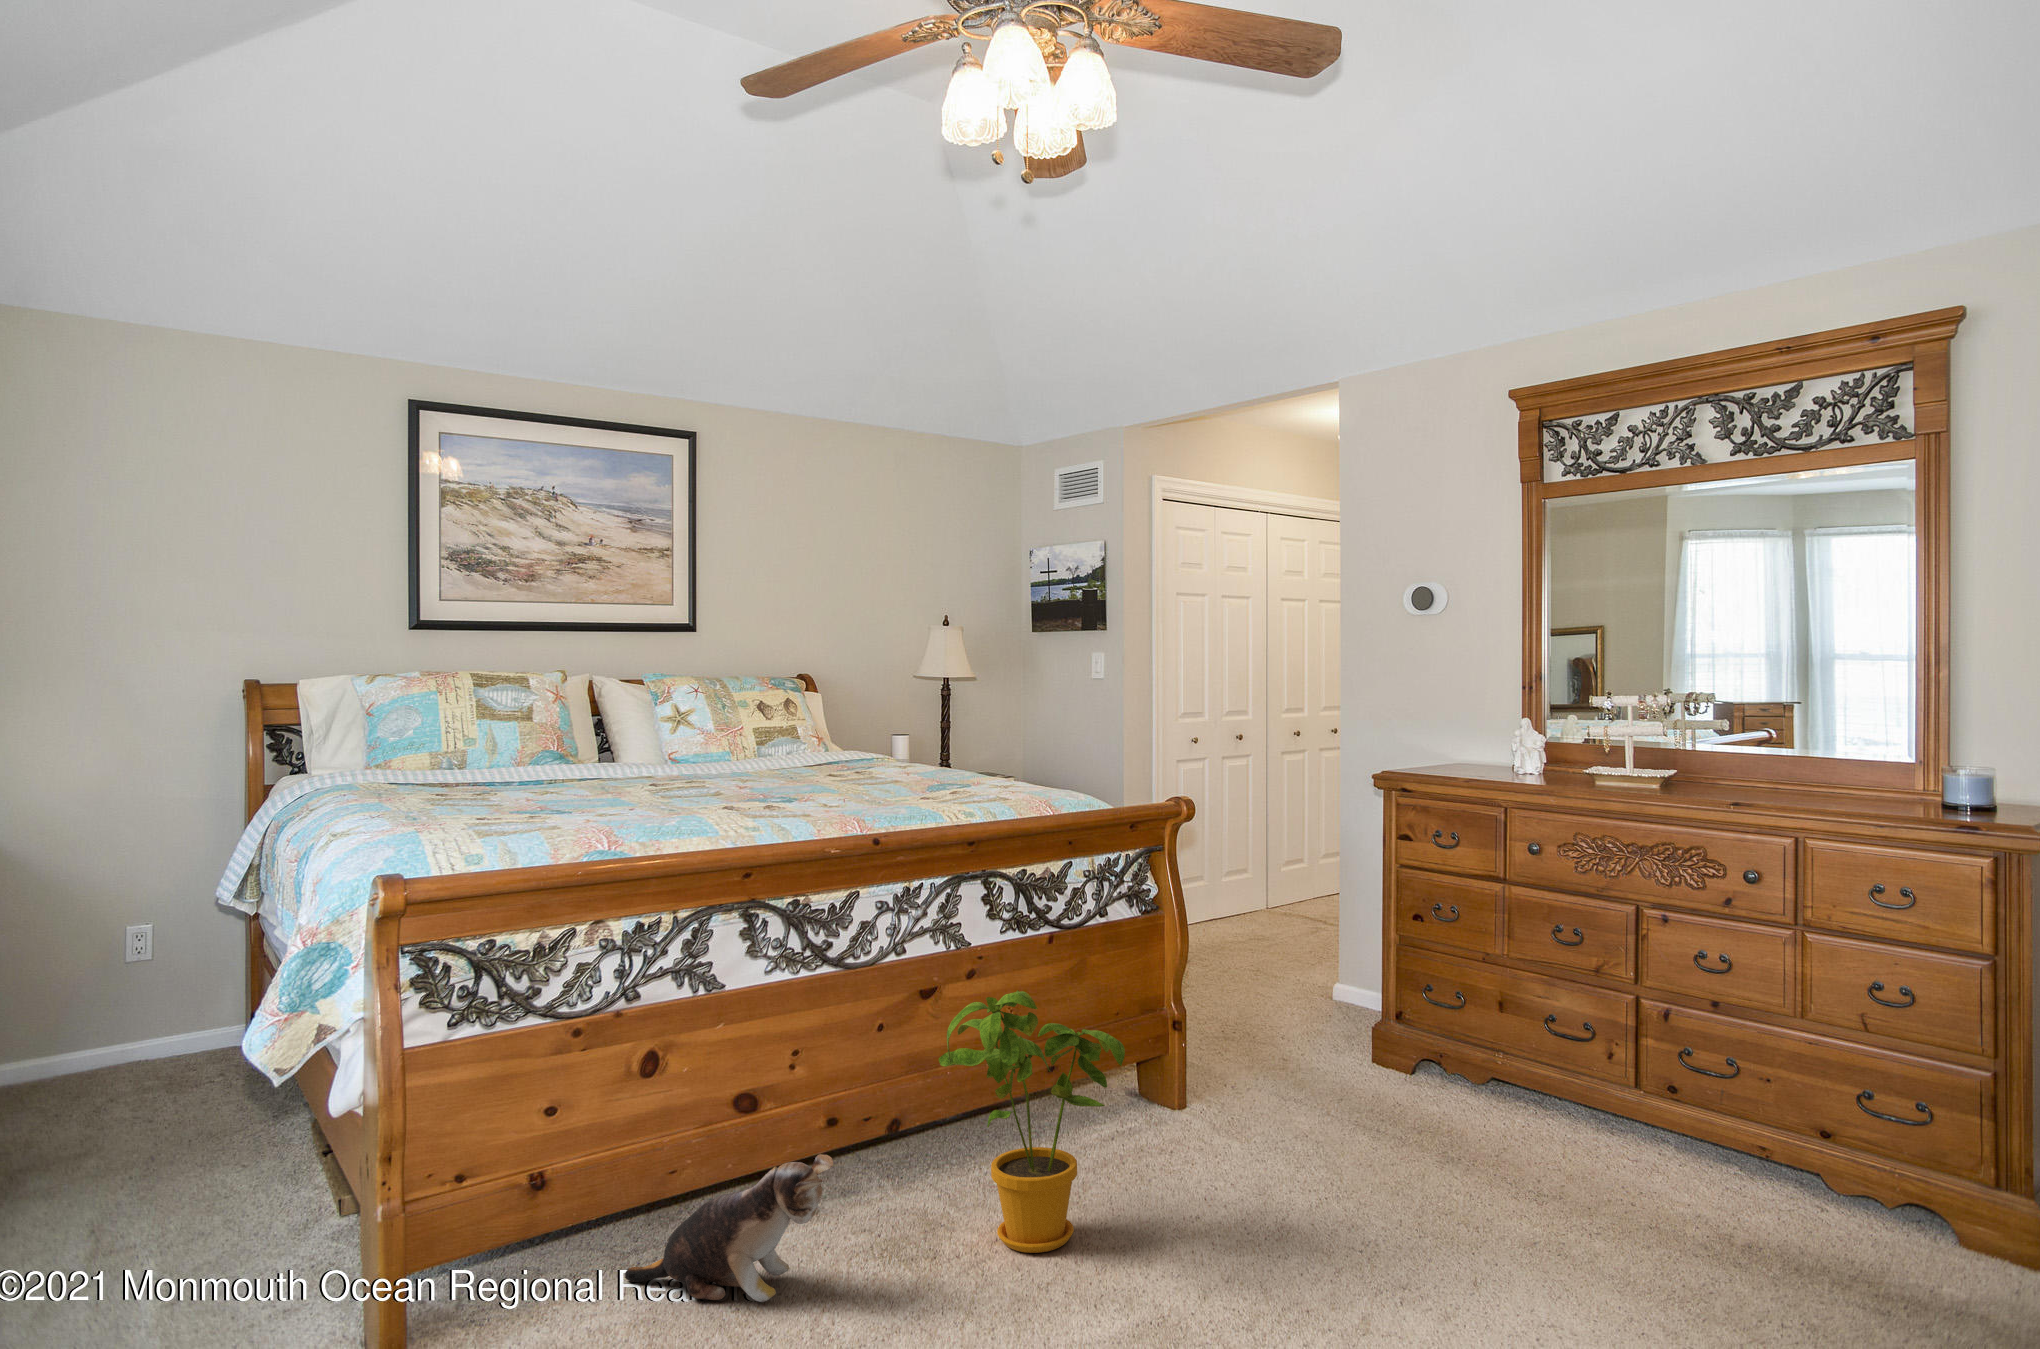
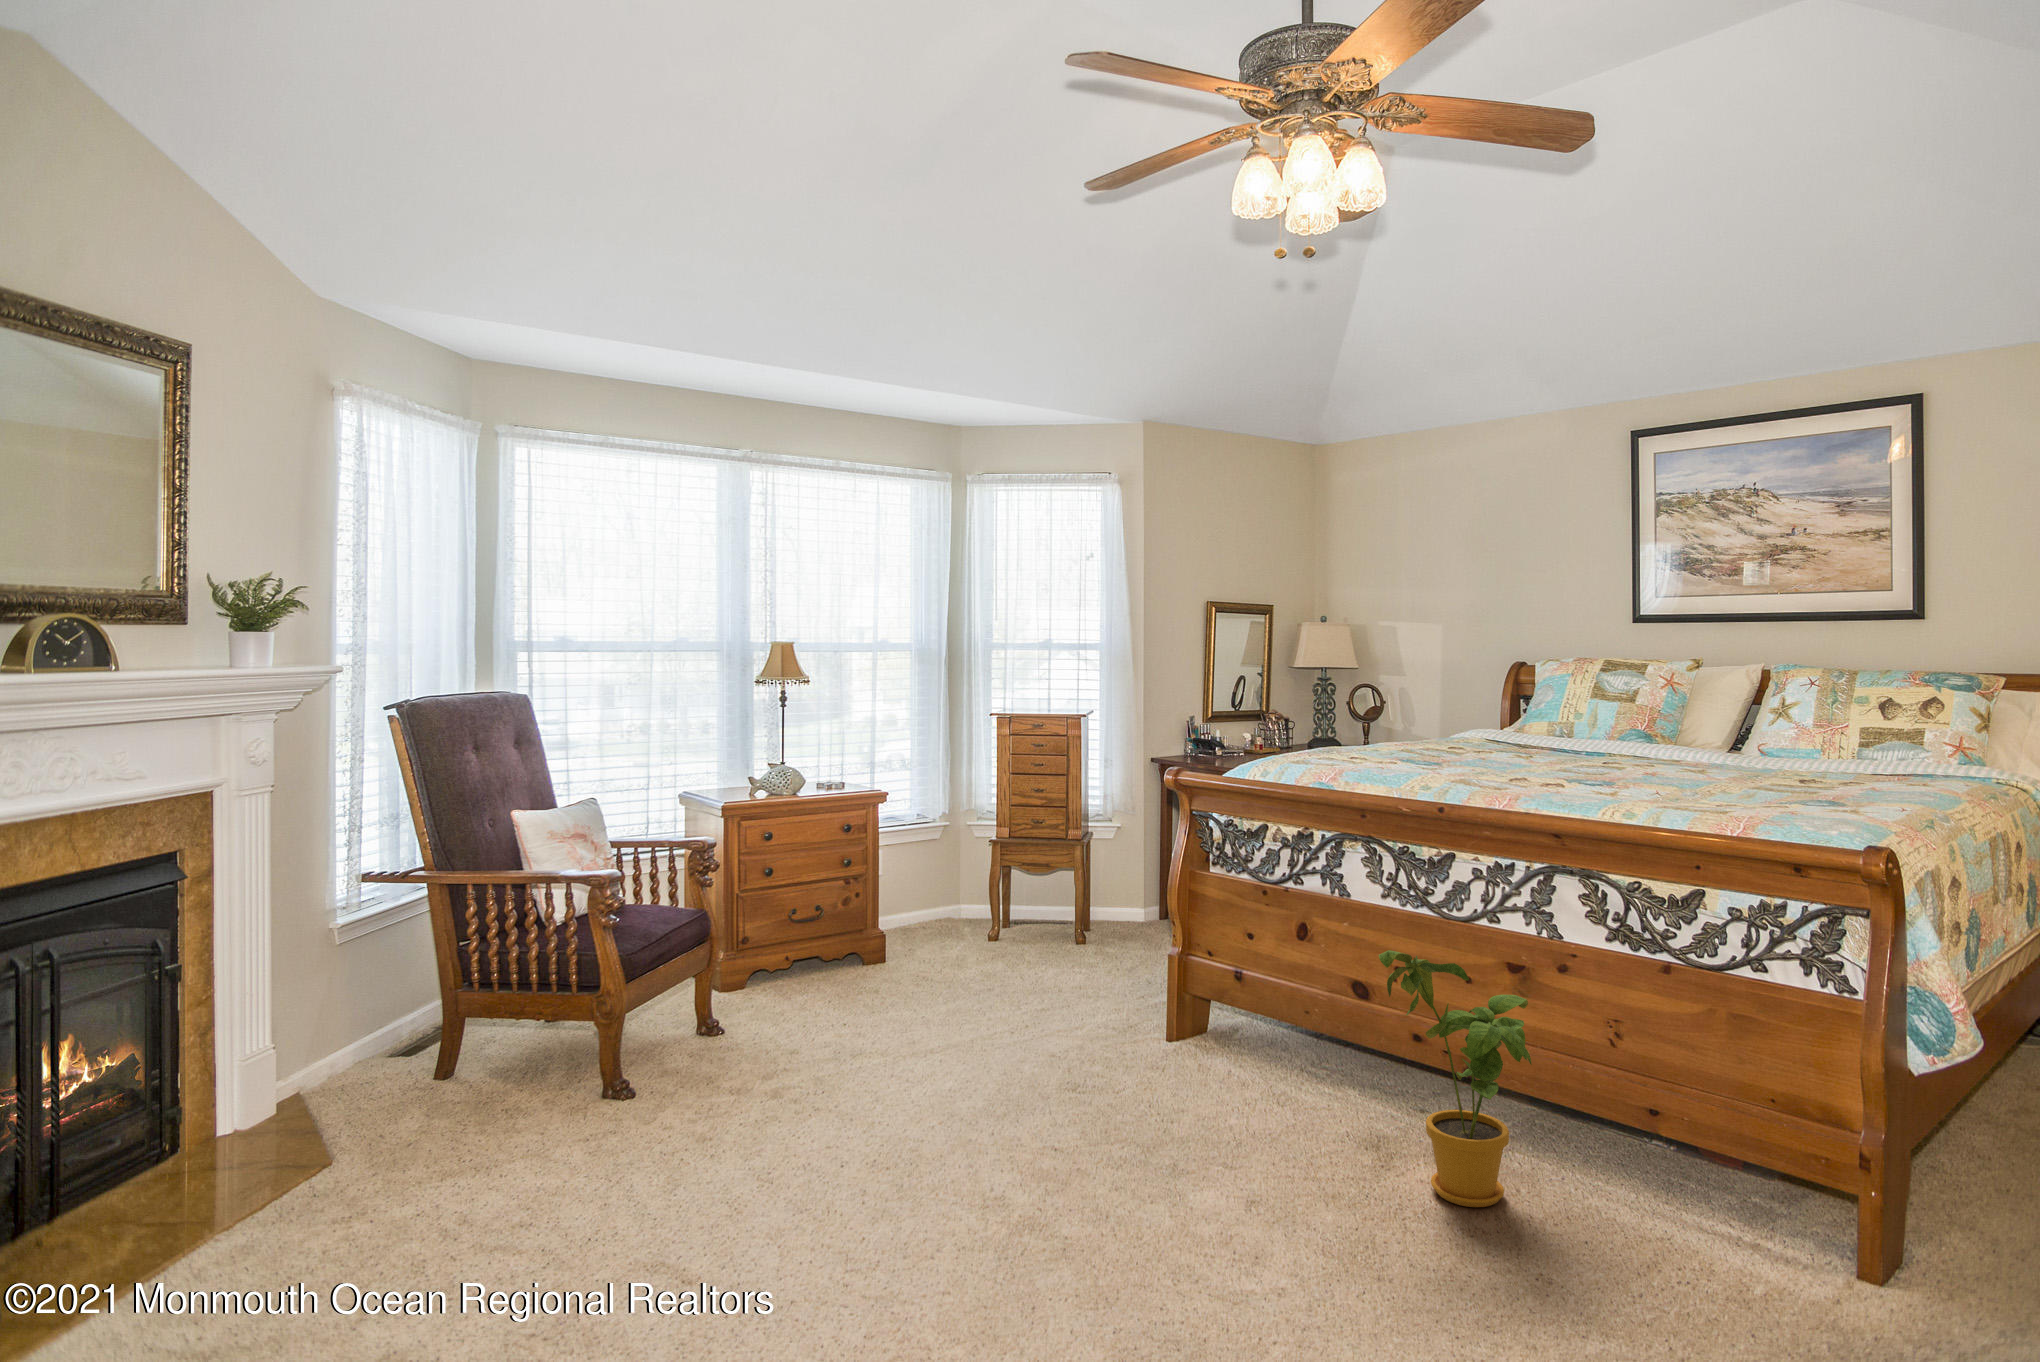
plush toy: present [625,1154,833,1302] -> none [1291,1019,1343,1105]

